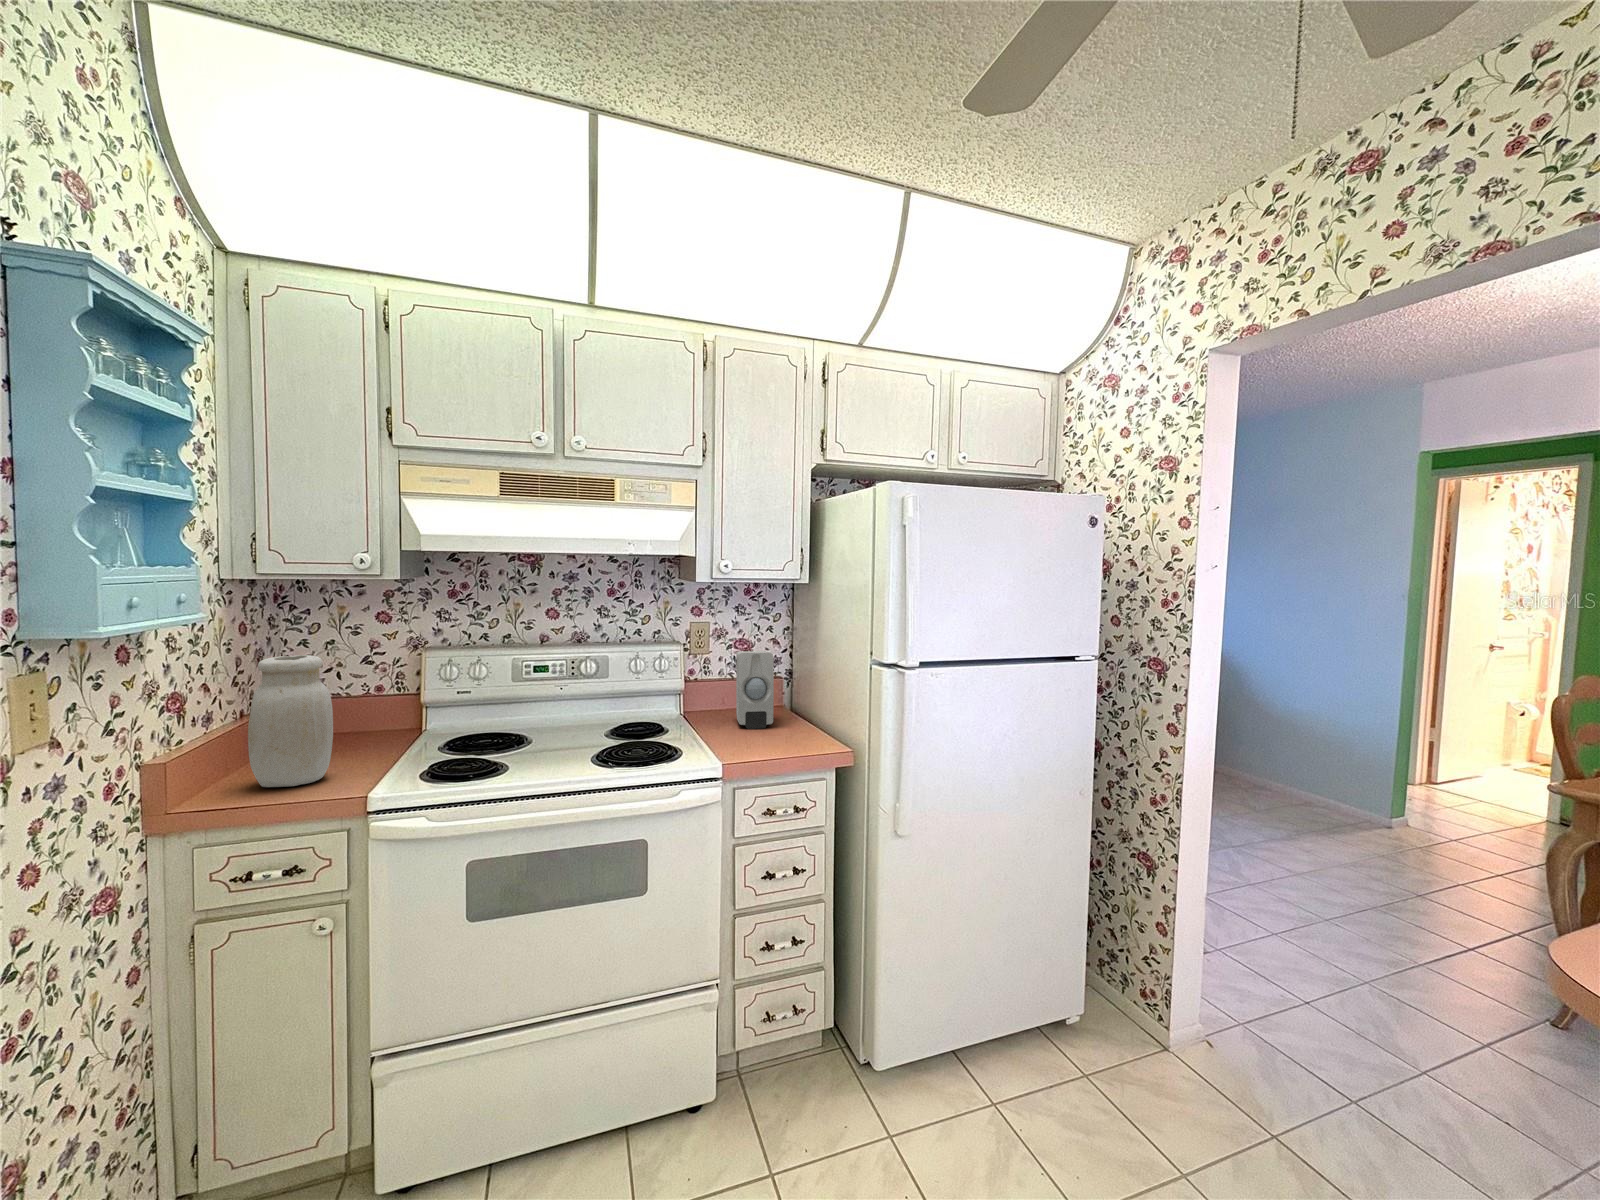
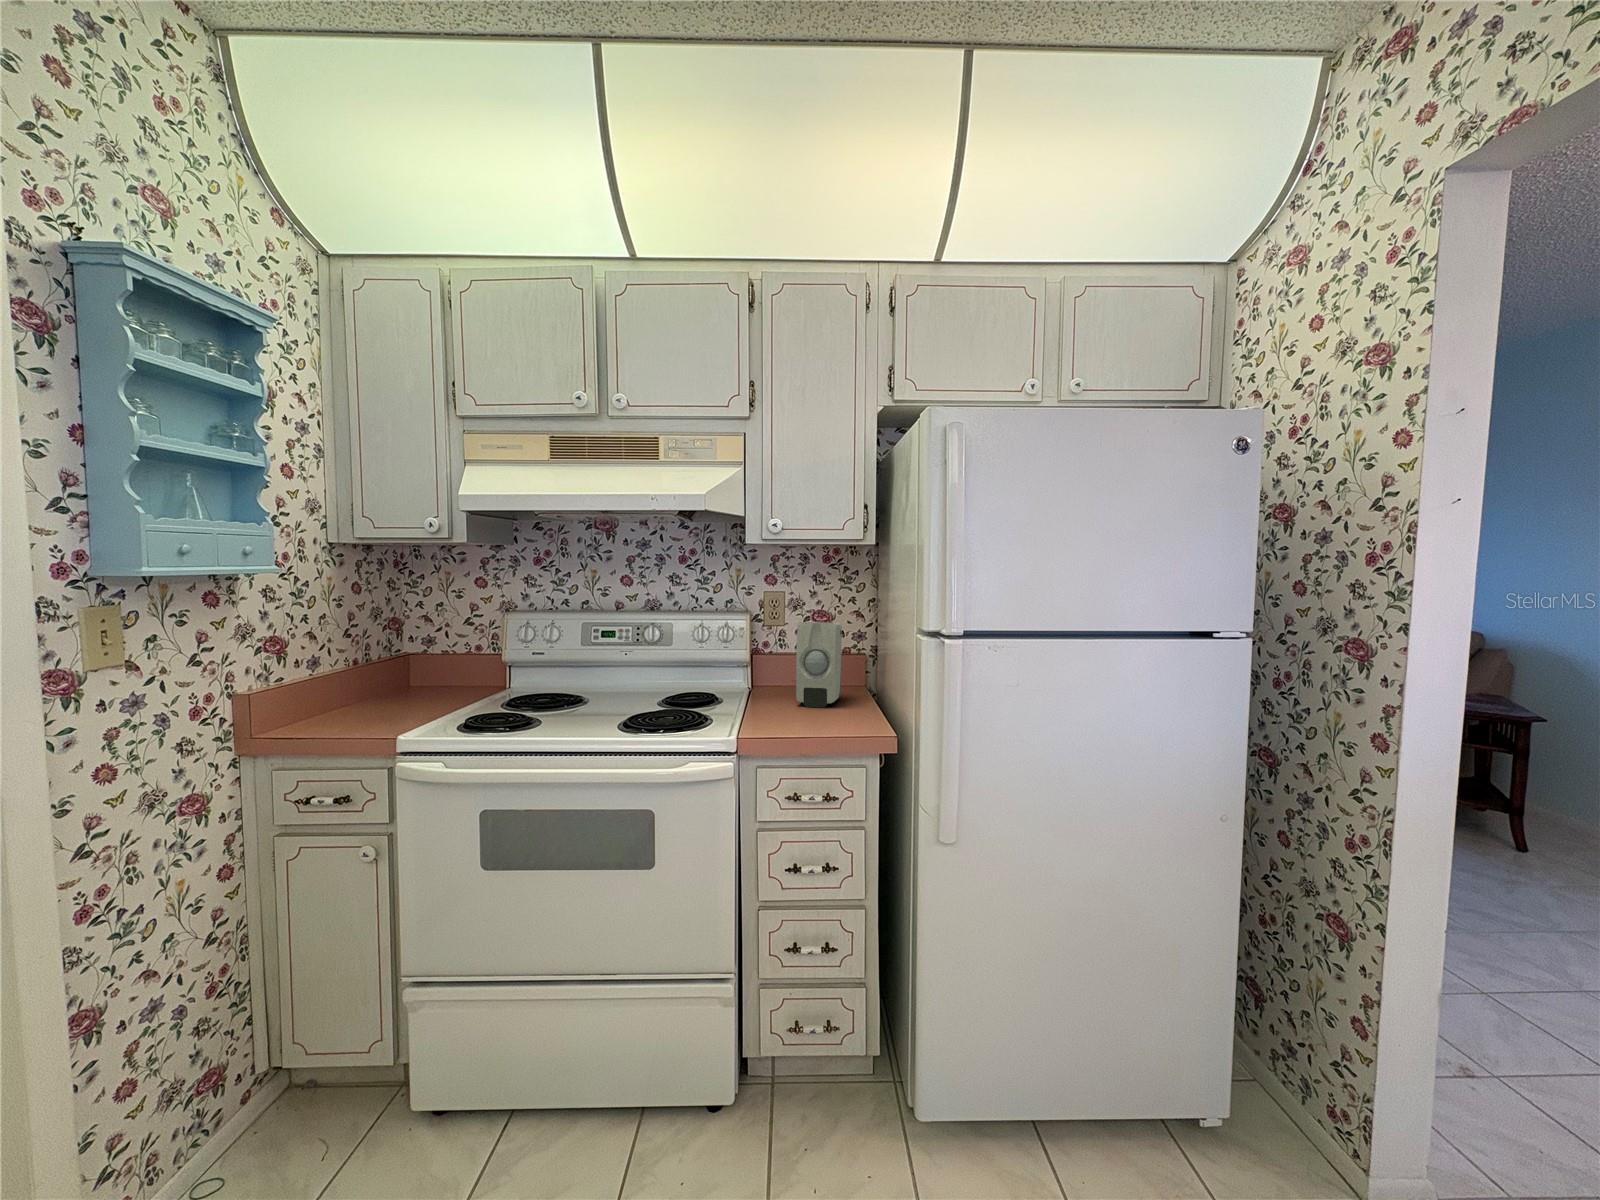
jar: present [248,655,333,787] -> none [318,608,391,725]

